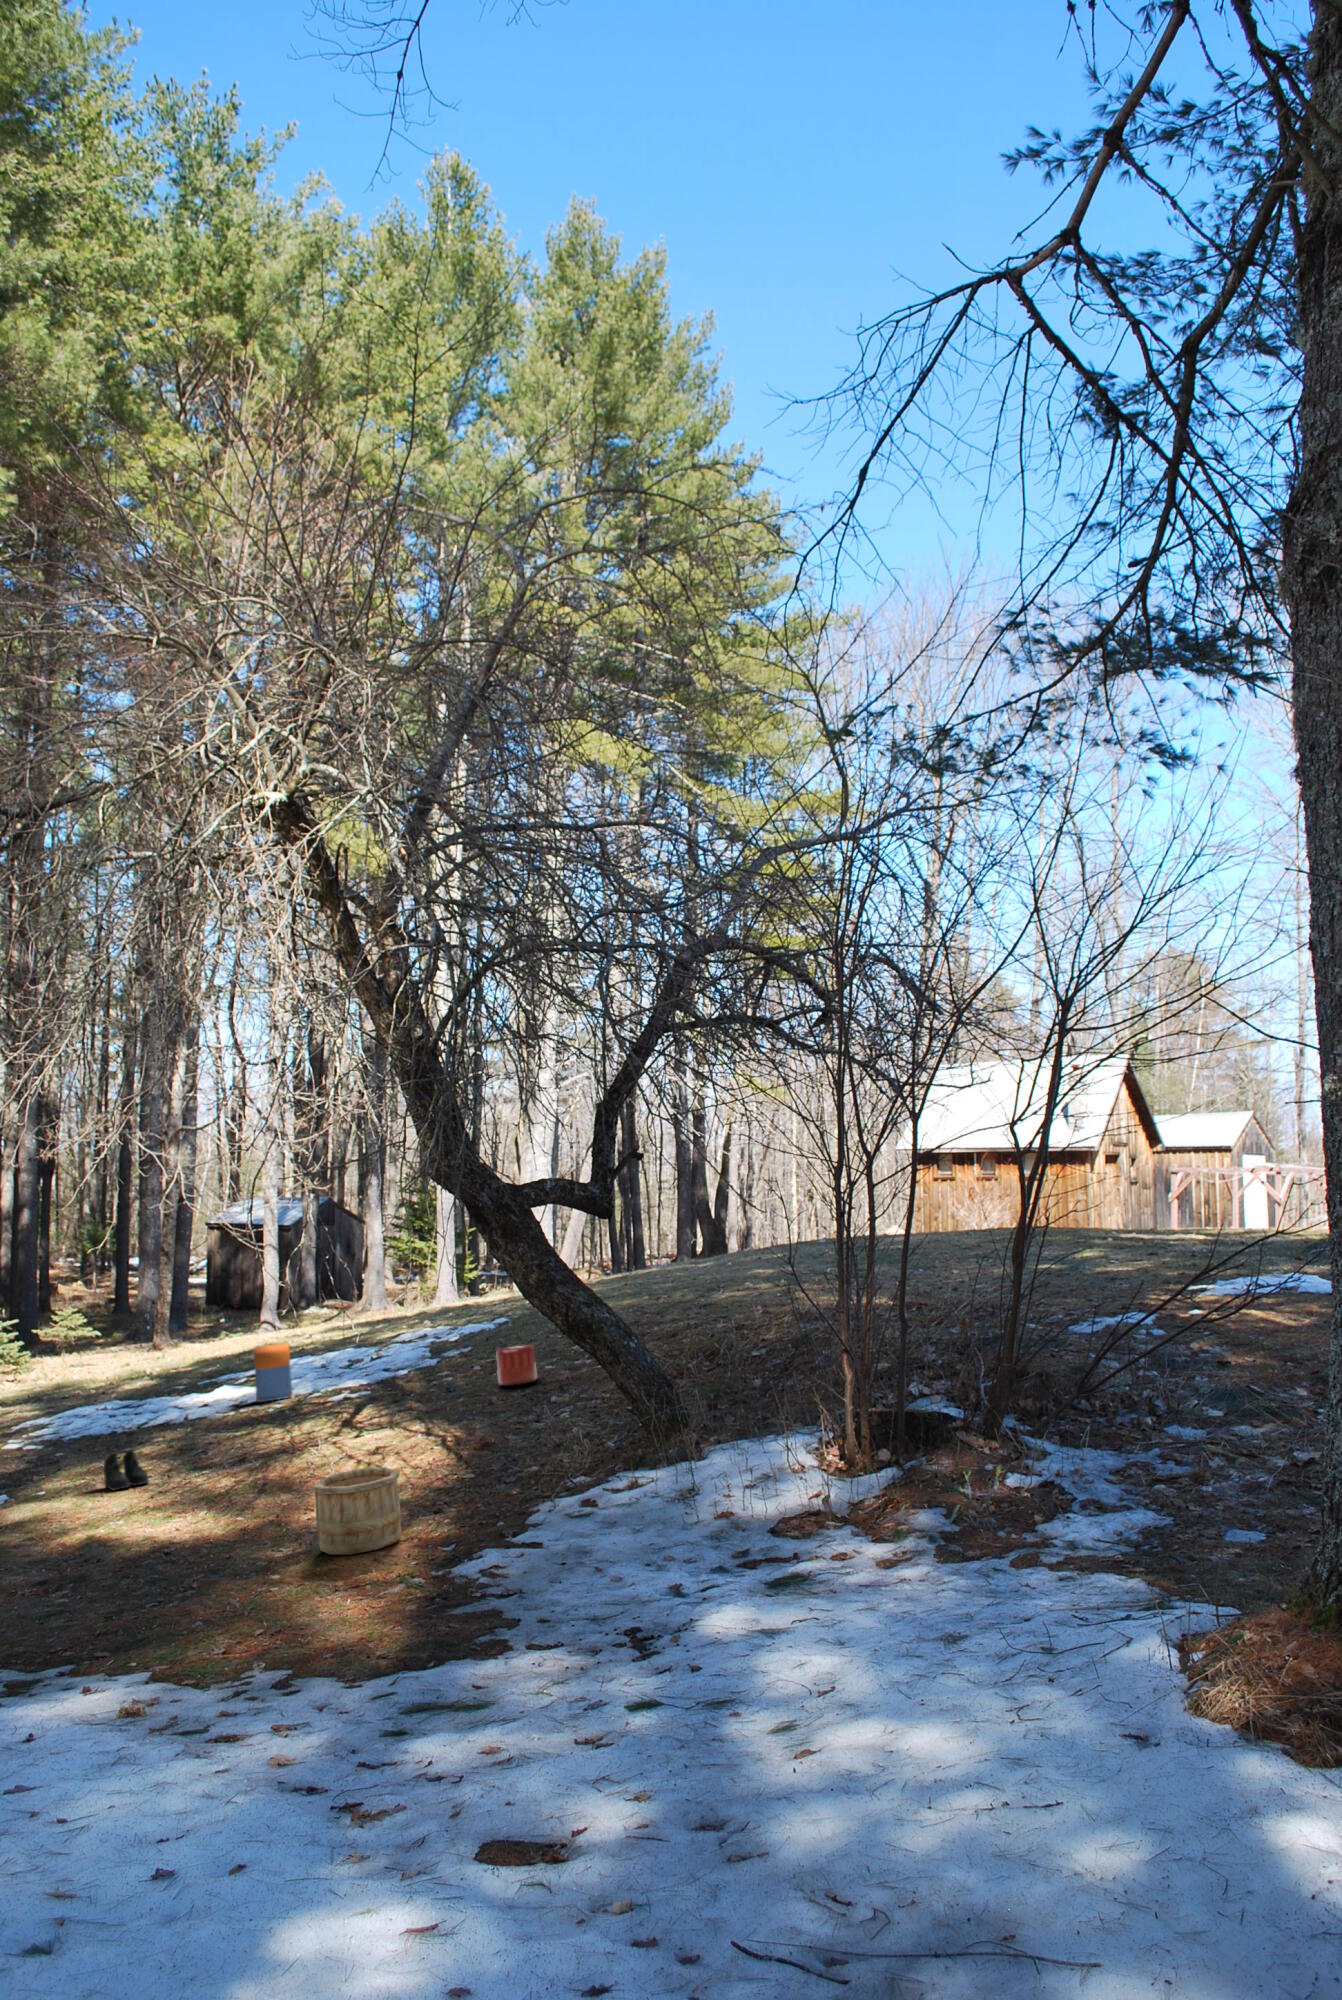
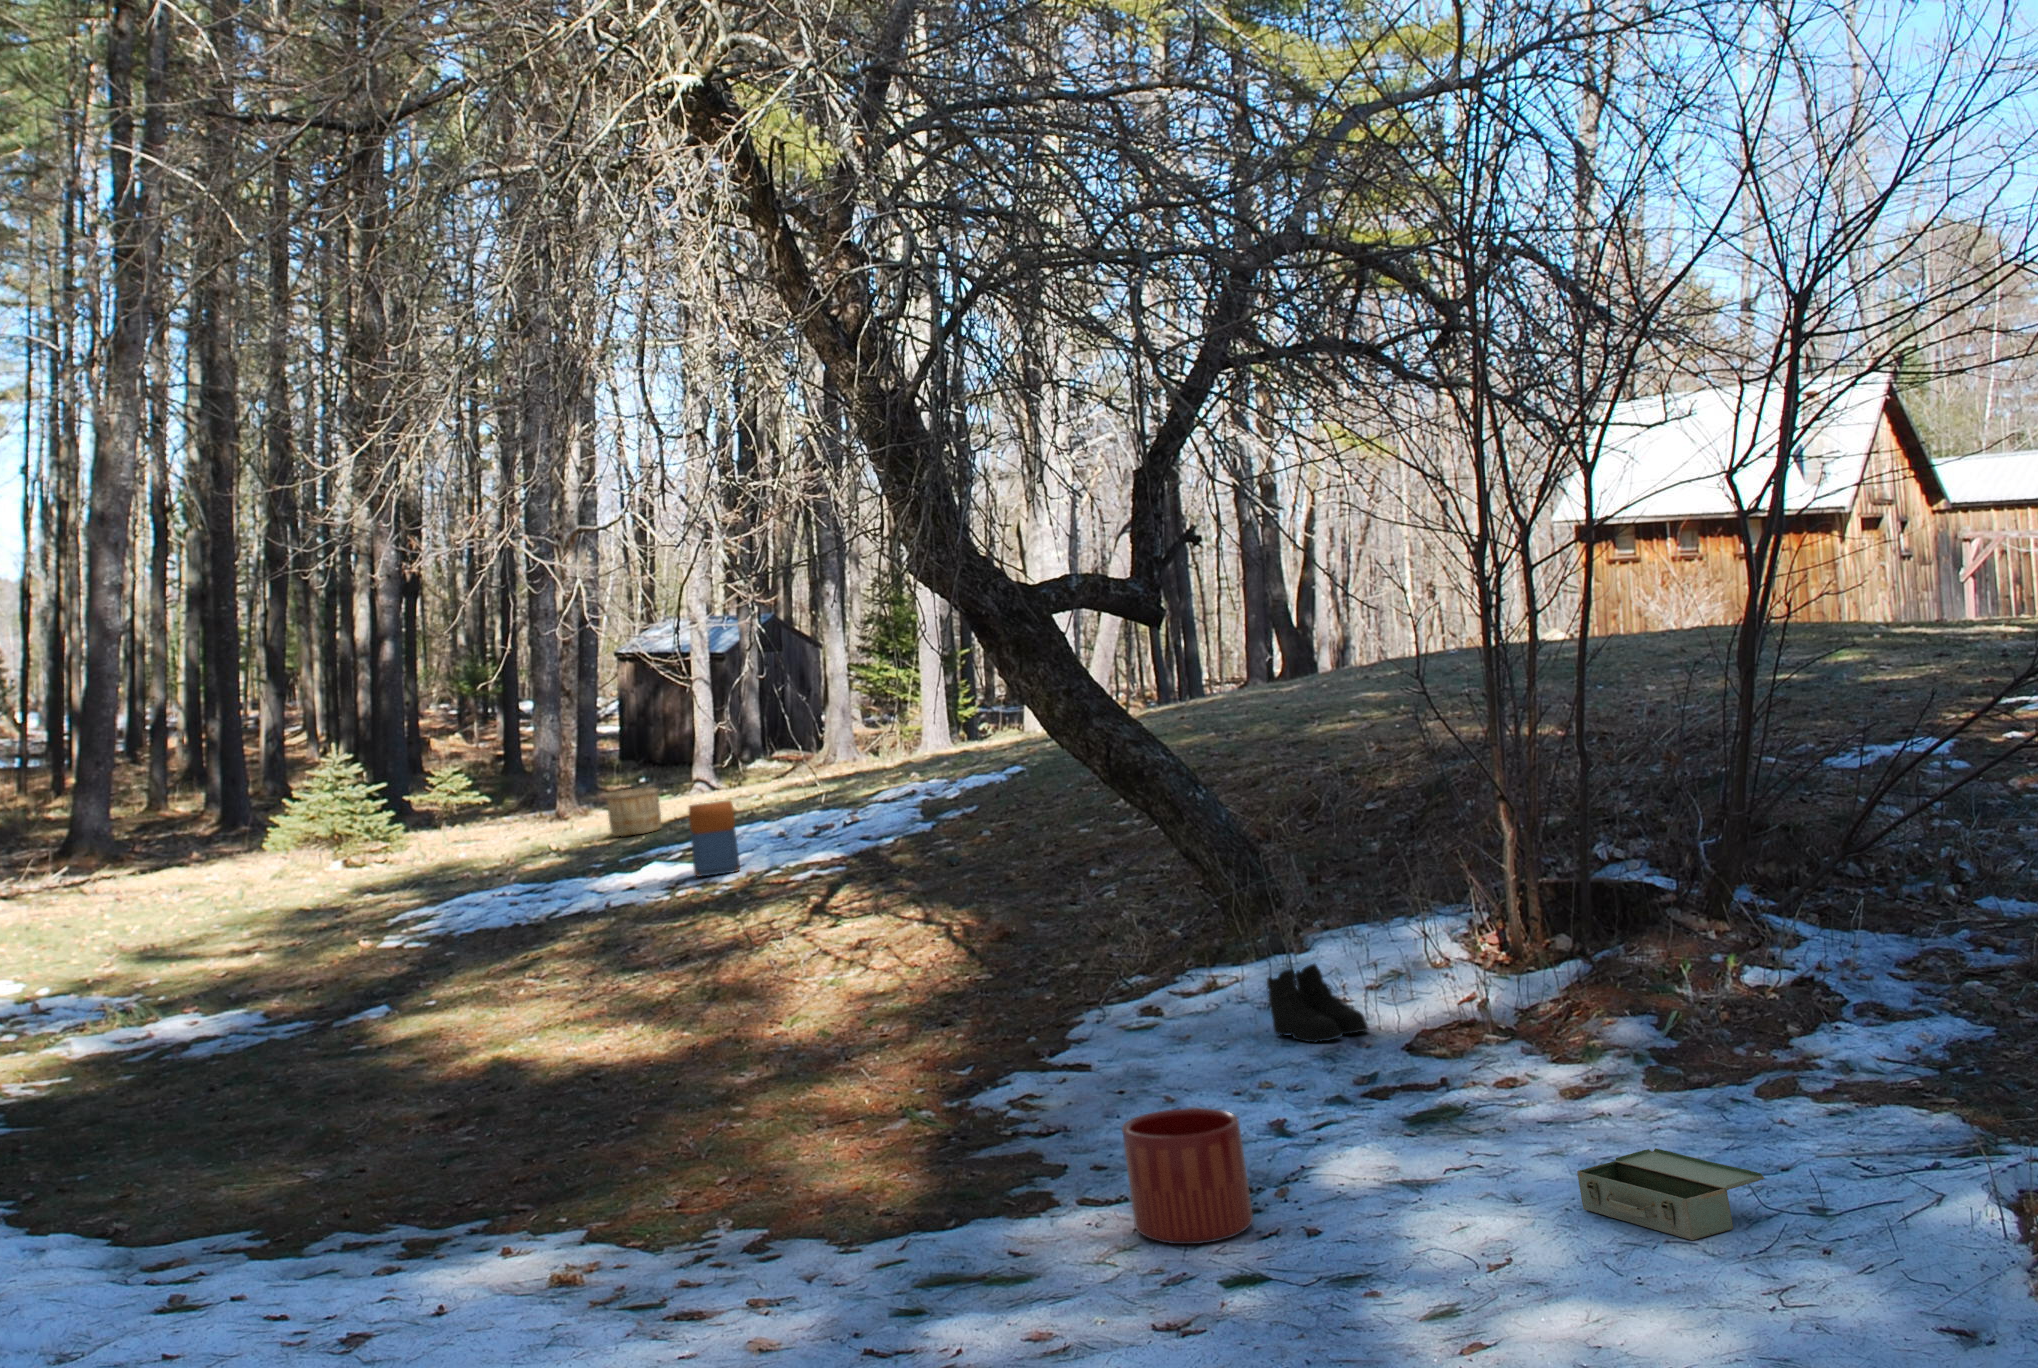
planter: present [496,1346,537,1386] -> present [1122,1108,1253,1244]
boots: present [104,1450,149,1490] -> present [1267,964,1368,1042]
wooden bucket: present [312,1468,401,1555] -> present [606,787,661,836]
toolbox: none [914,1620,1044,1695] -> present [1577,1148,1765,1240]

